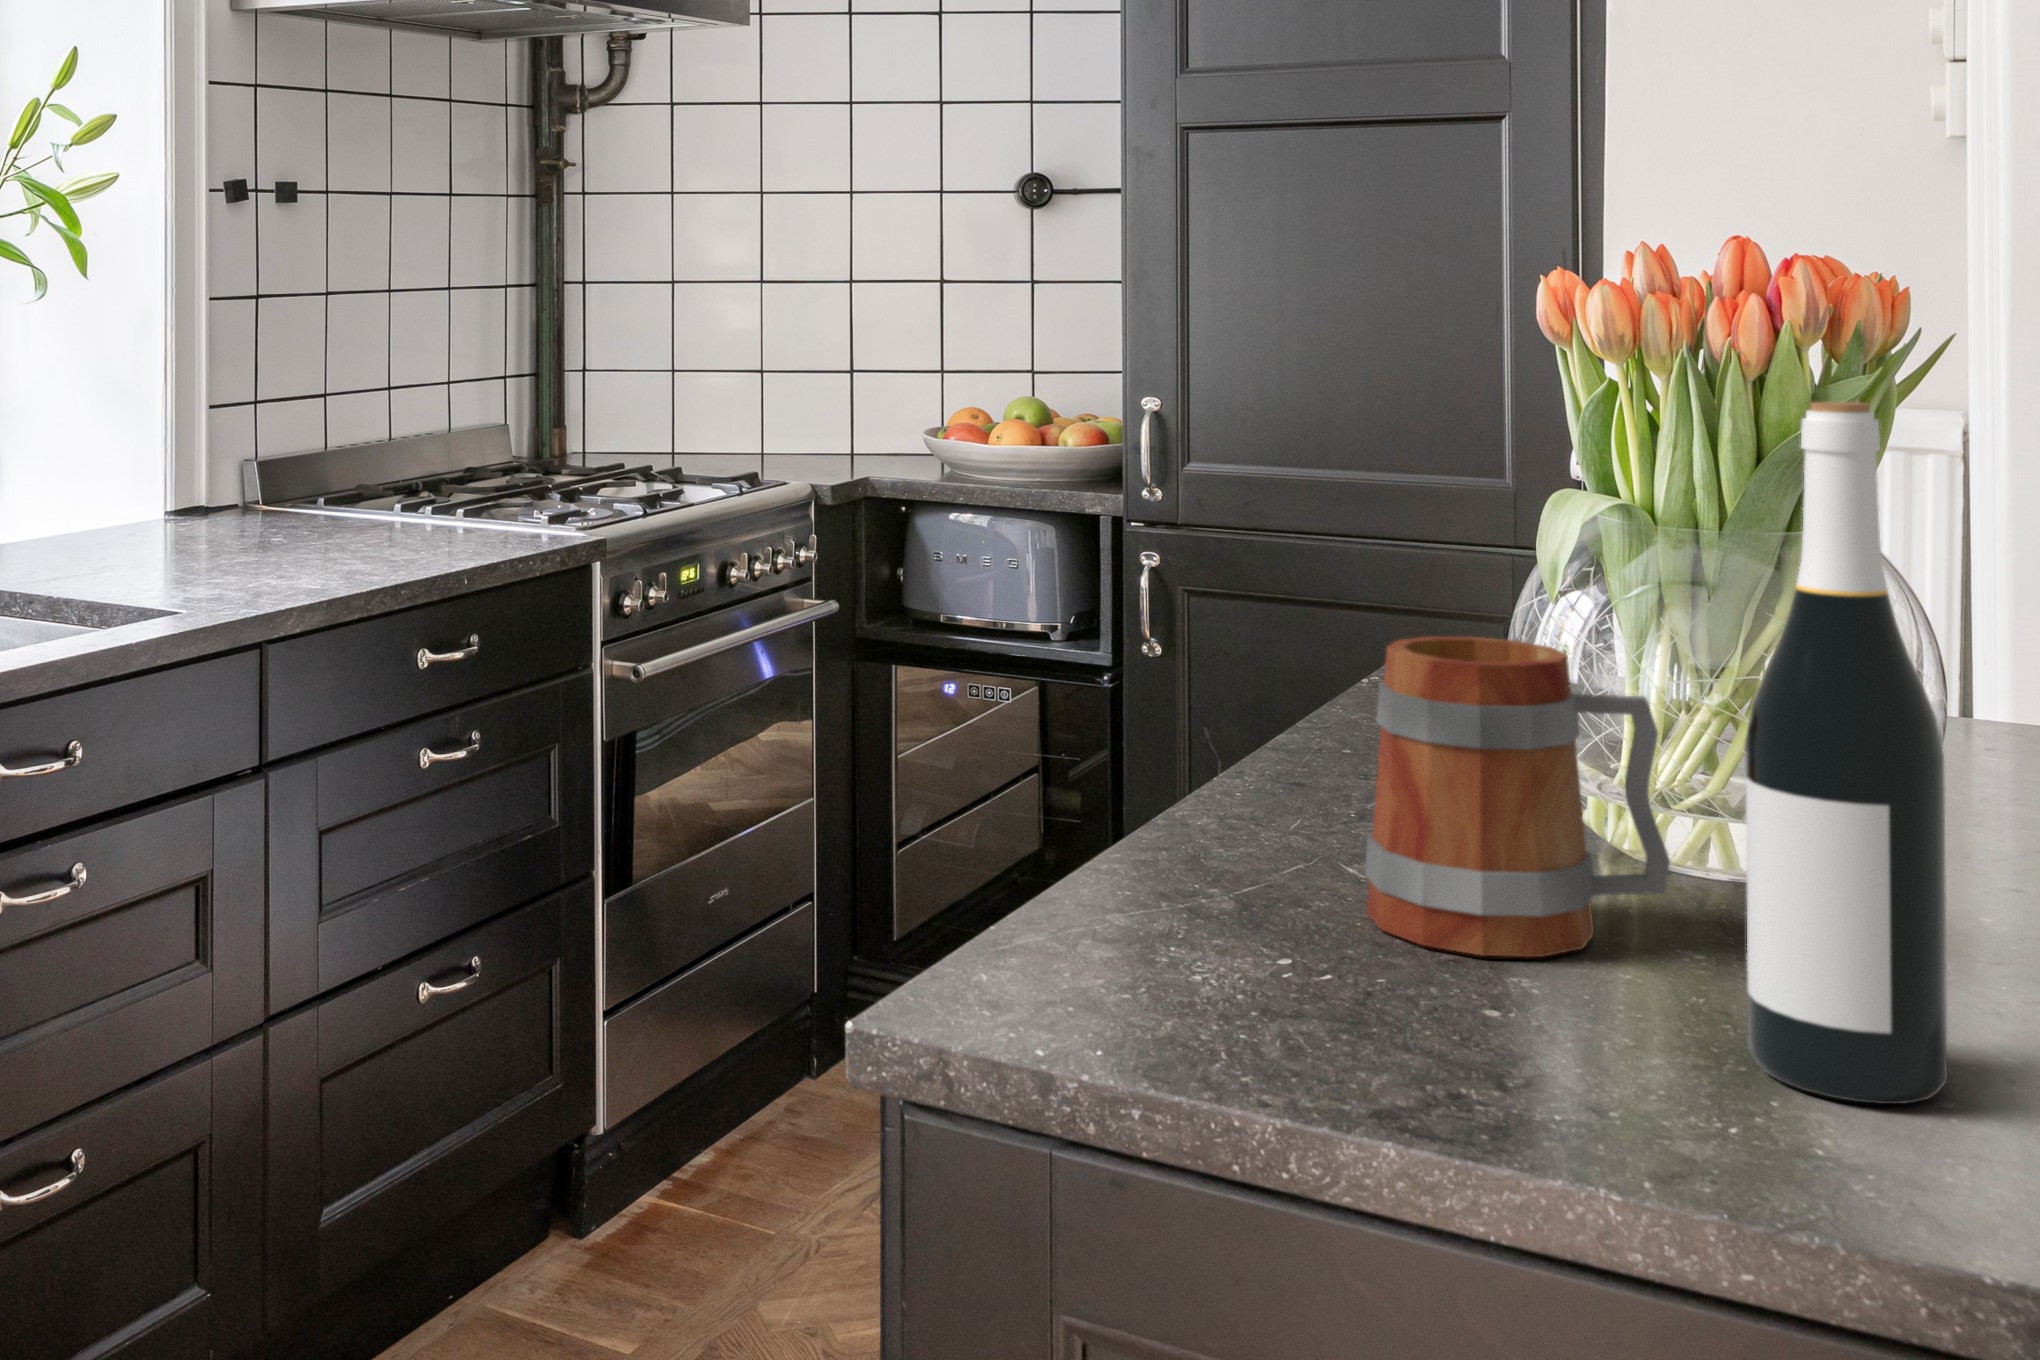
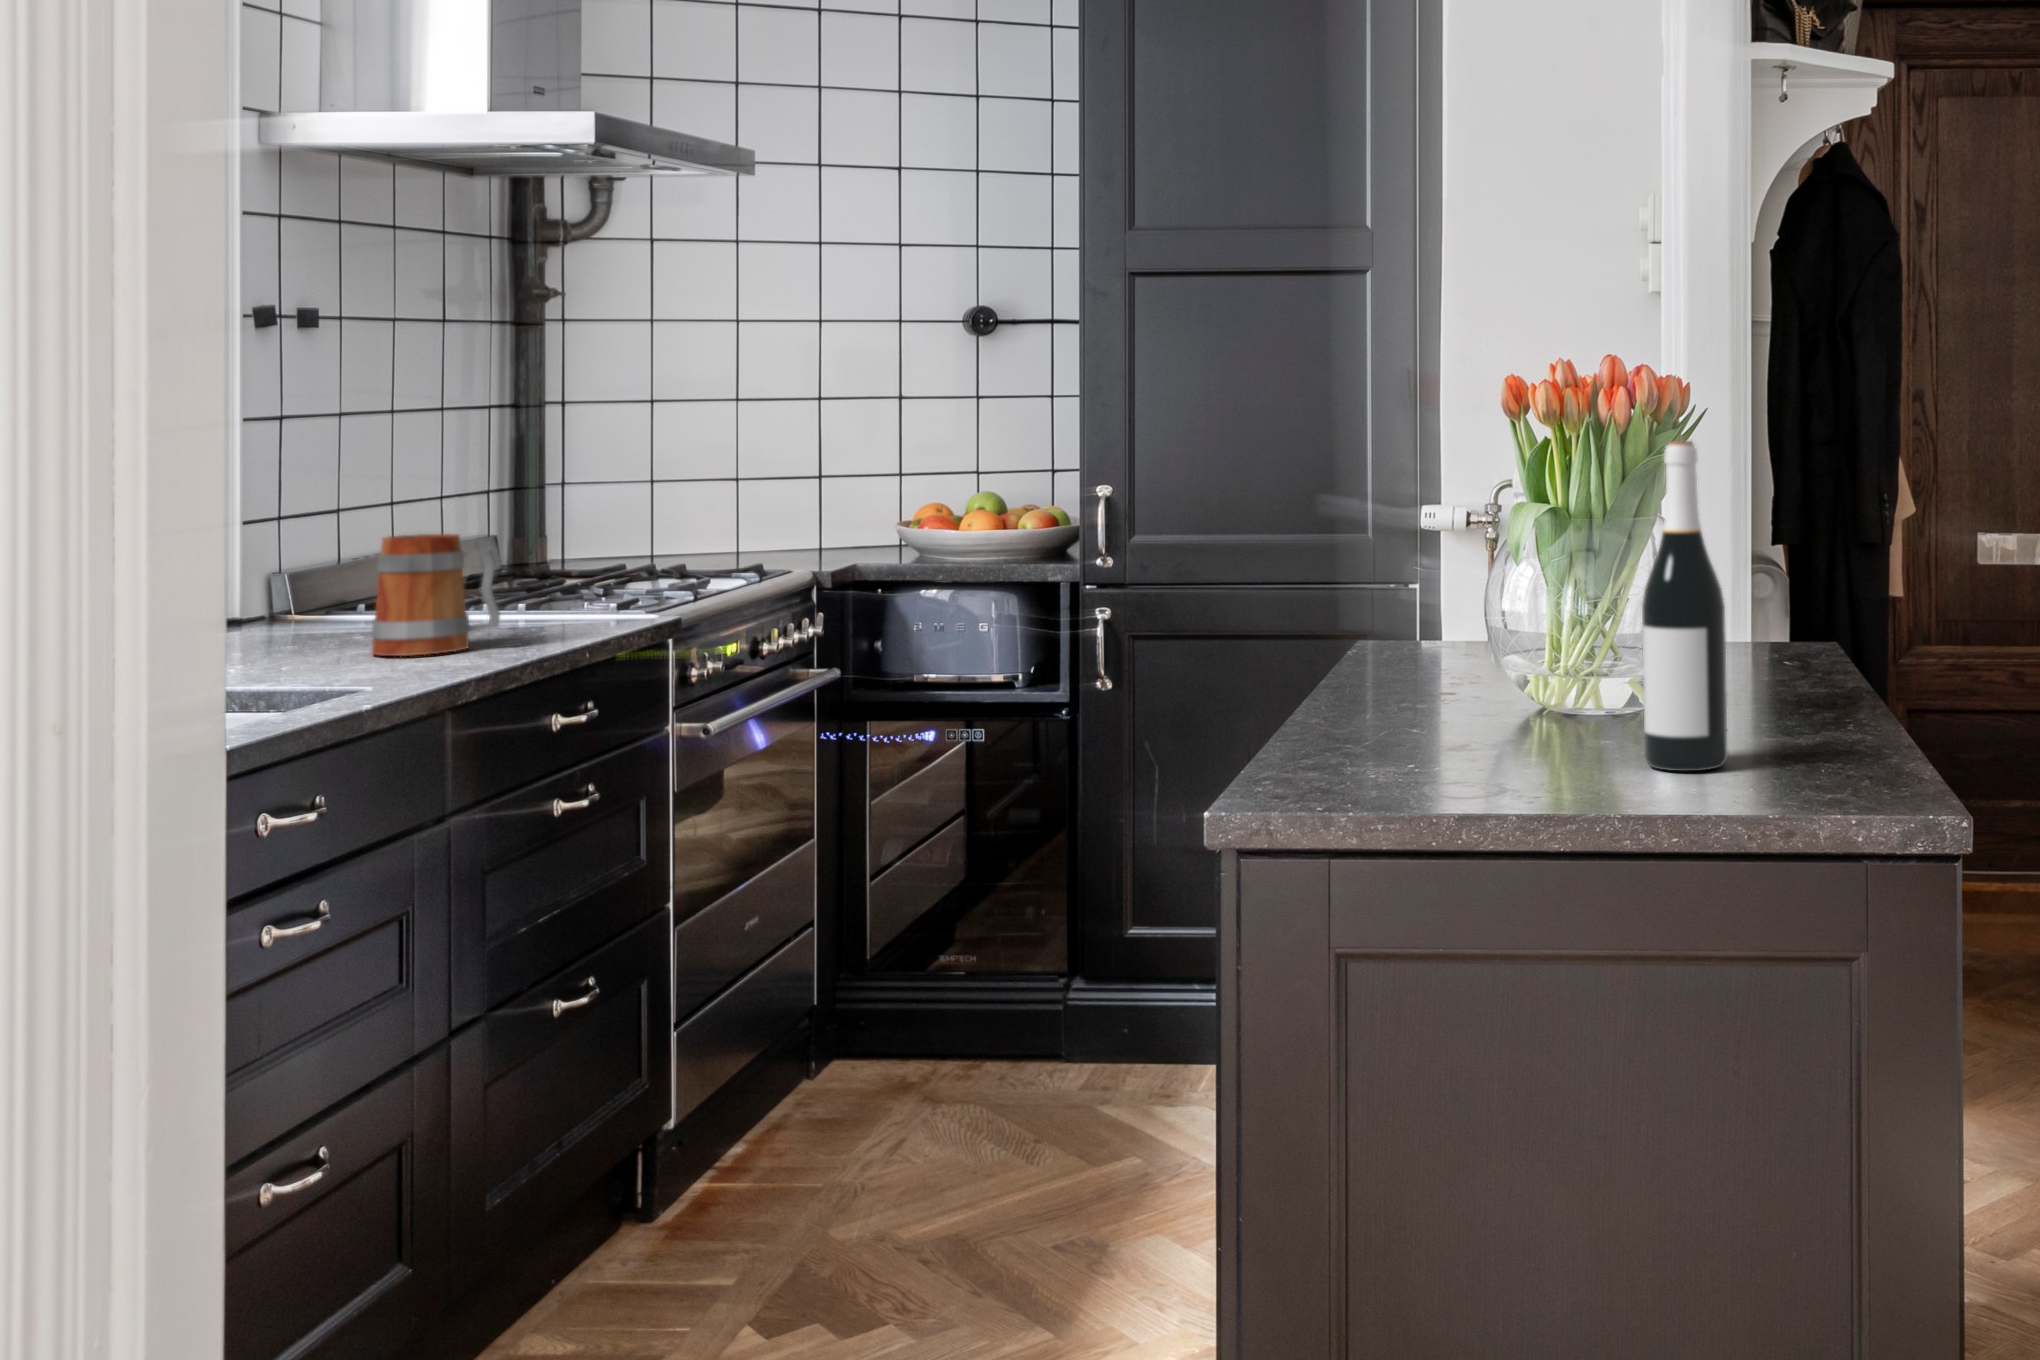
mug: present [1365,637,1670,957] -> present [371,534,500,656]

